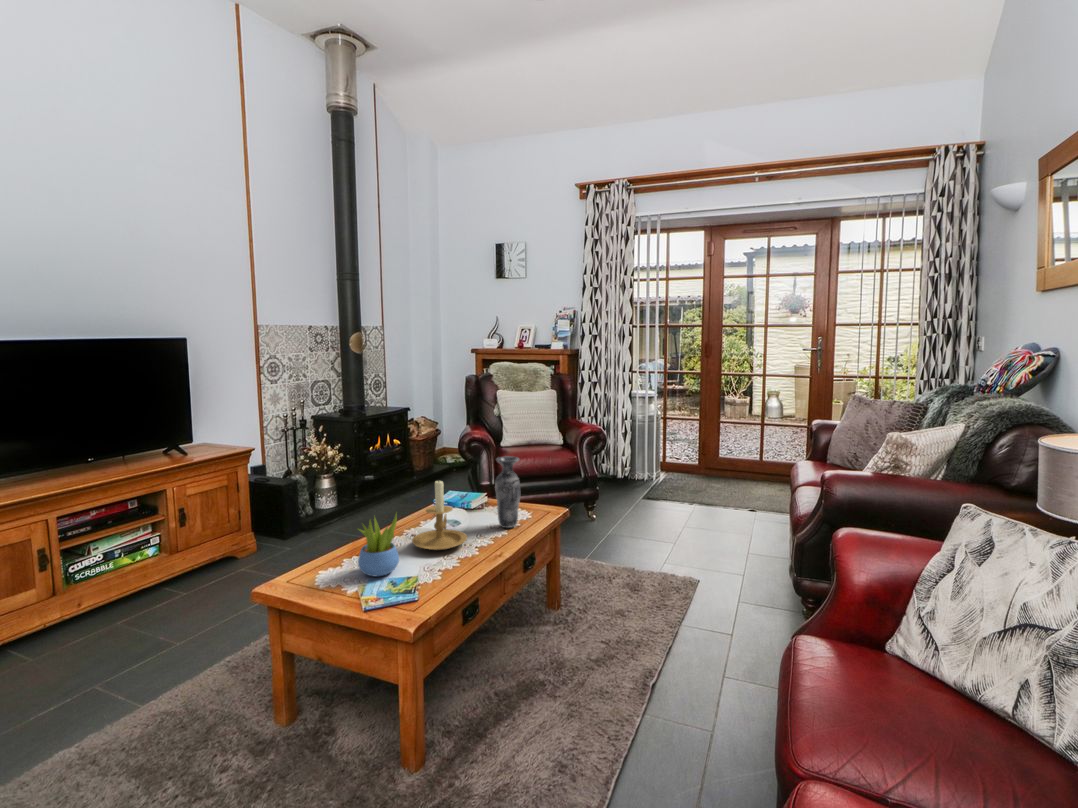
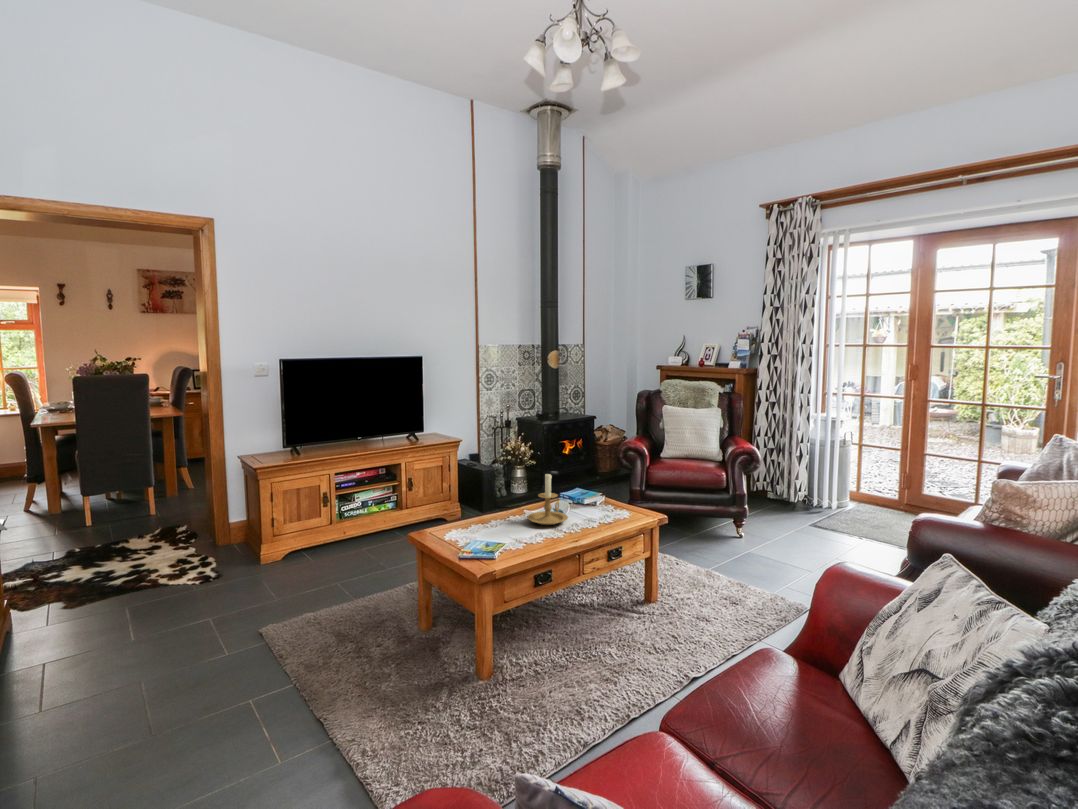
vase: present [495,456,520,528] -> none [597,461,617,518]
succulent plant: present [358,514,399,576] -> none [483,491,510,534]

